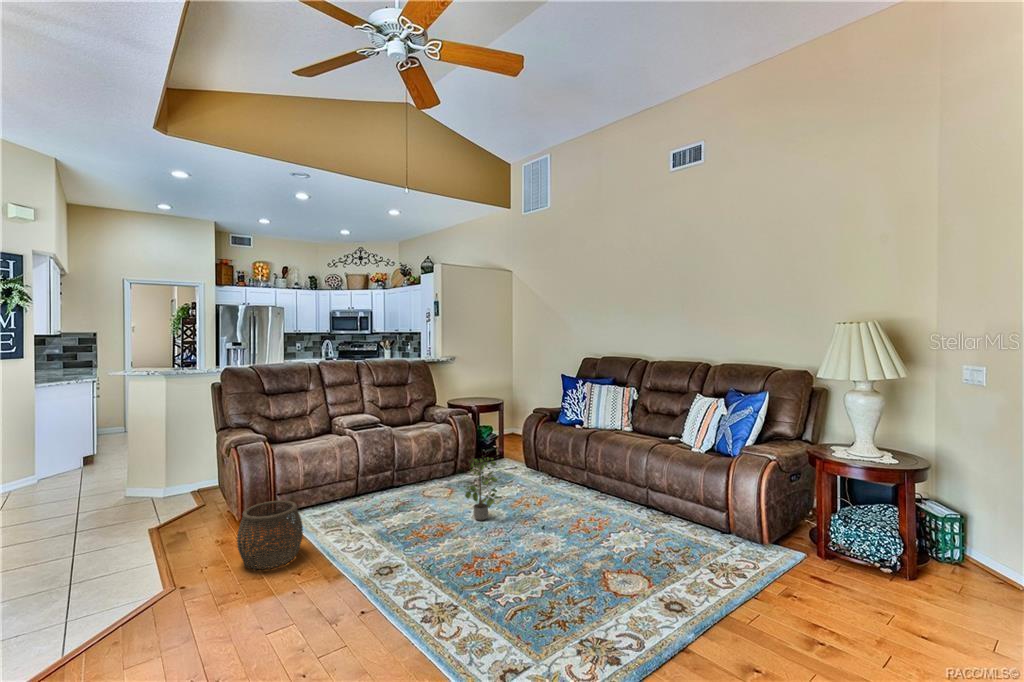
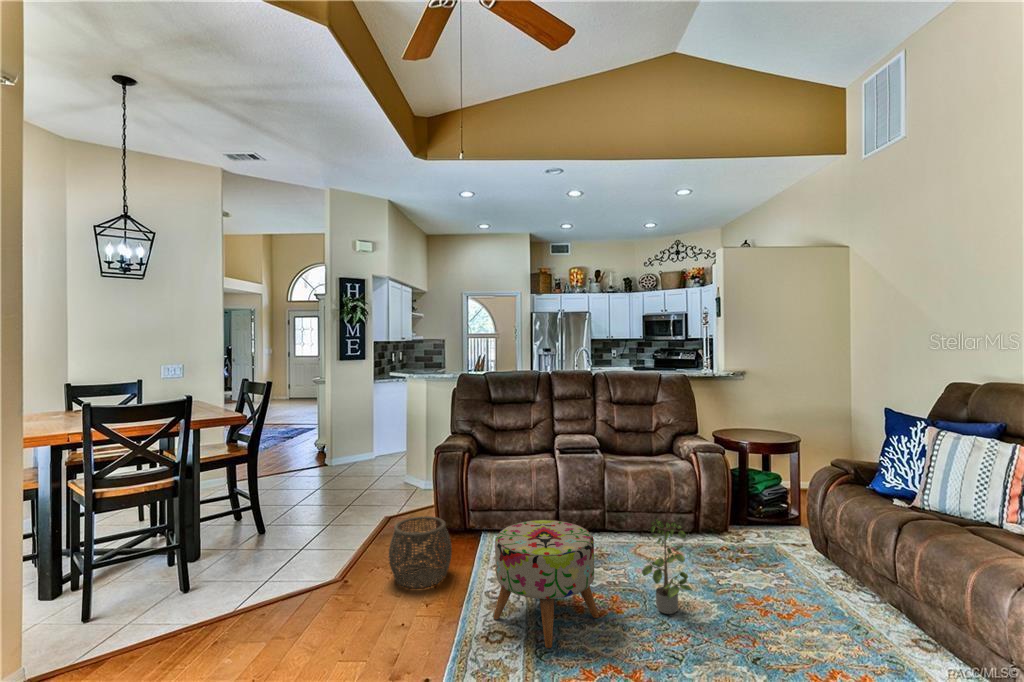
ottoman: none [371,474,449,561] -> present [493,520,599,648]

